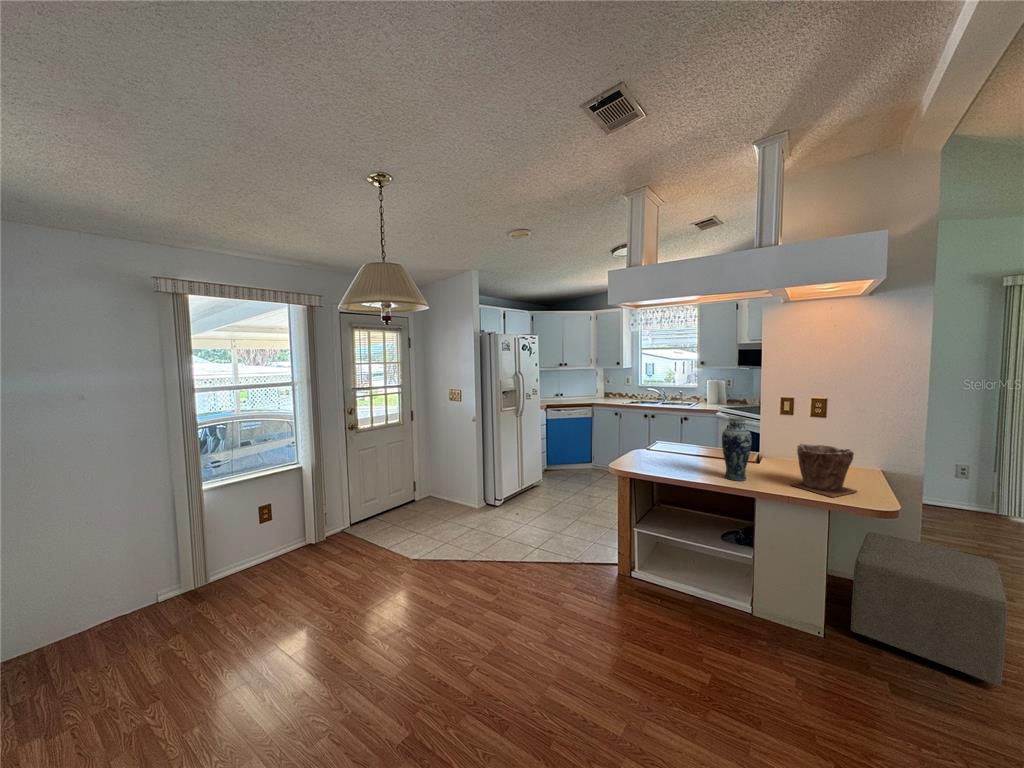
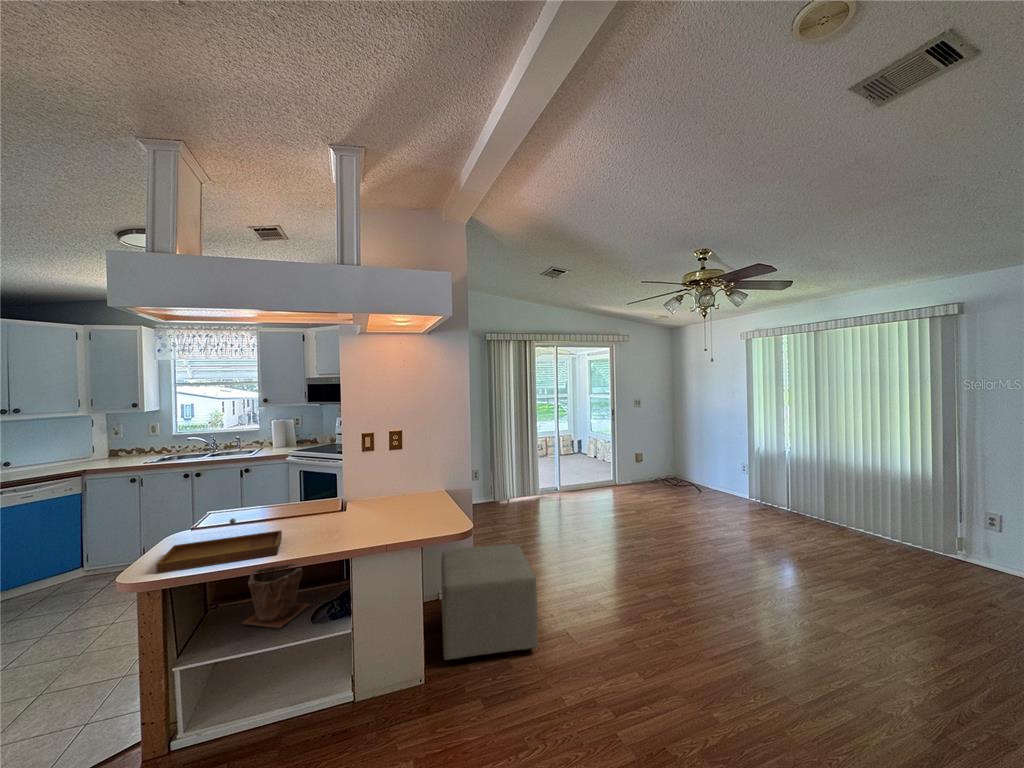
vase: present [722,417,751,481] -> none [309,462,344,544]
plant pot: present [790,444,857,497] -> present [242,564,310,628]
tray: none [627,445,701,477] -> present [156,519,282,574]

